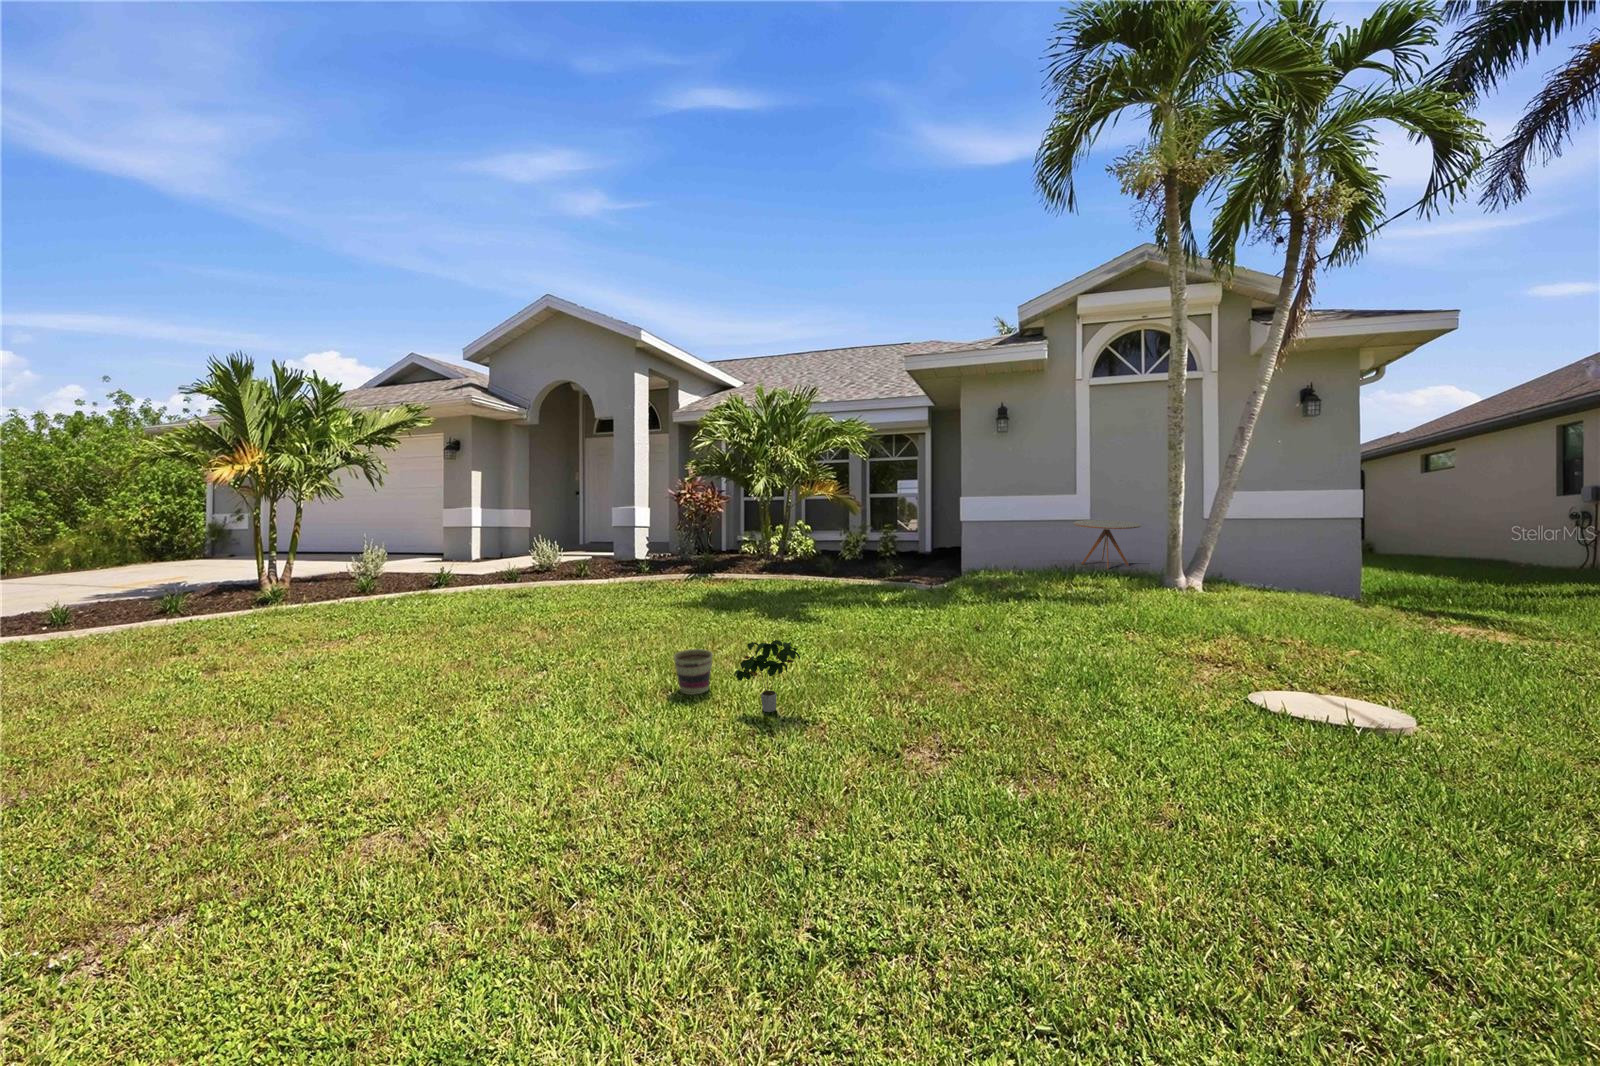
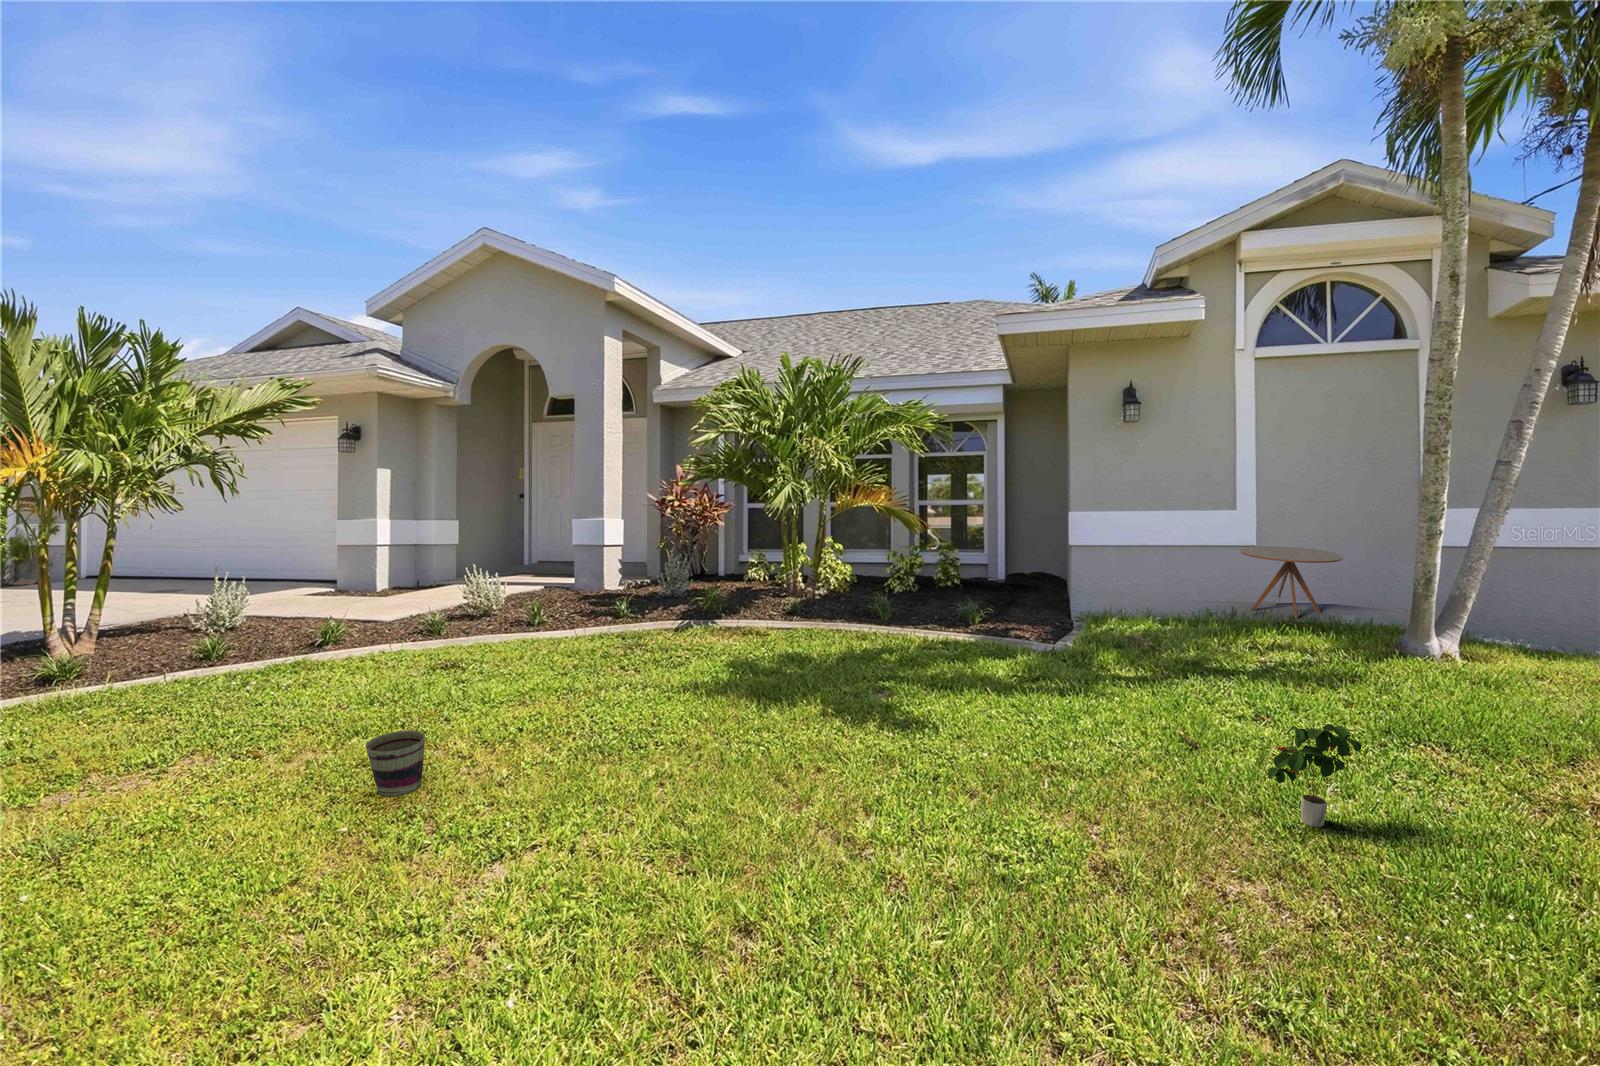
potted plant: present [734,640,800,712] -> present [1268,724,1362,827]
basket: present [674,649,713,695] -> present [366,730,425,796]

